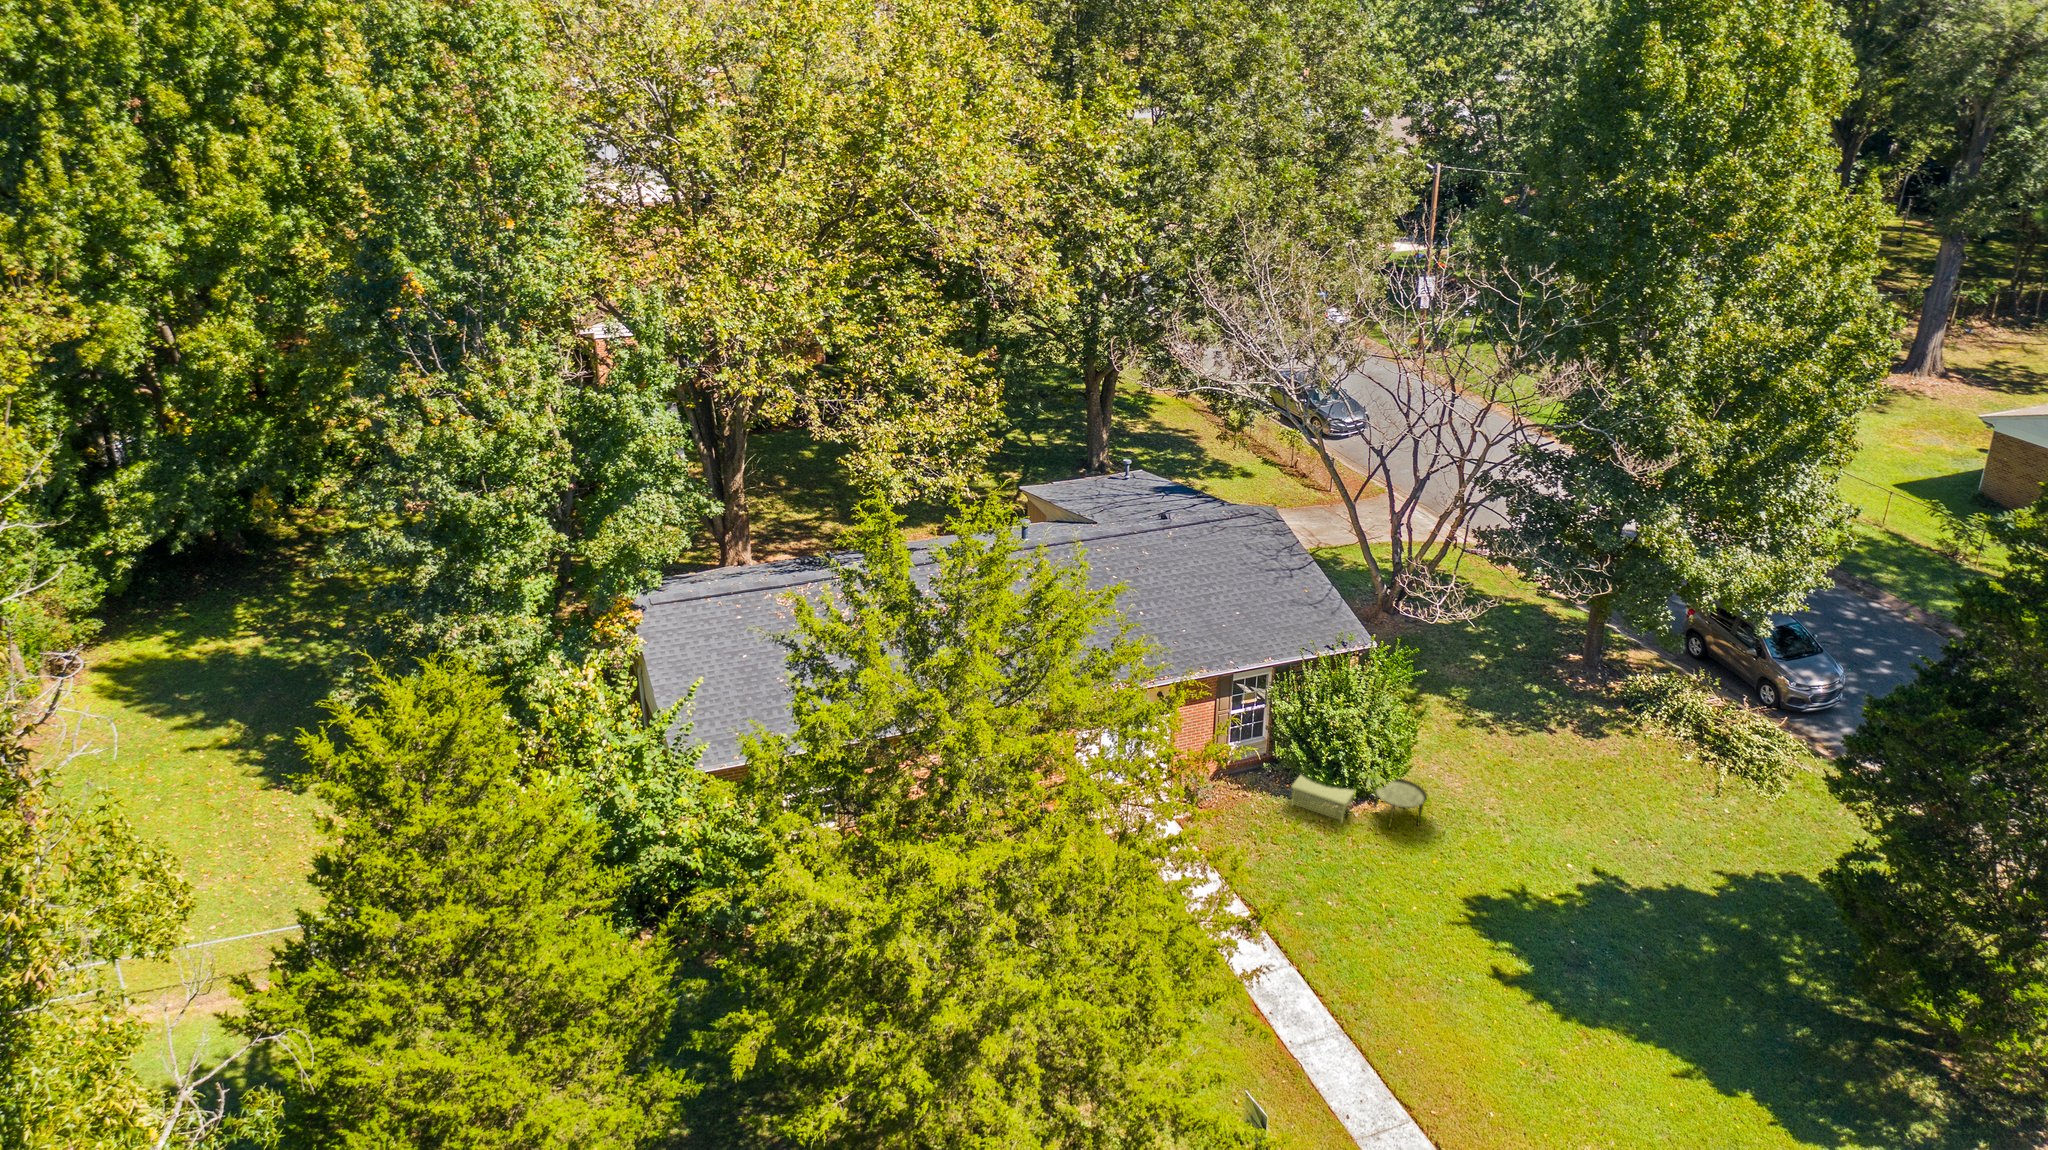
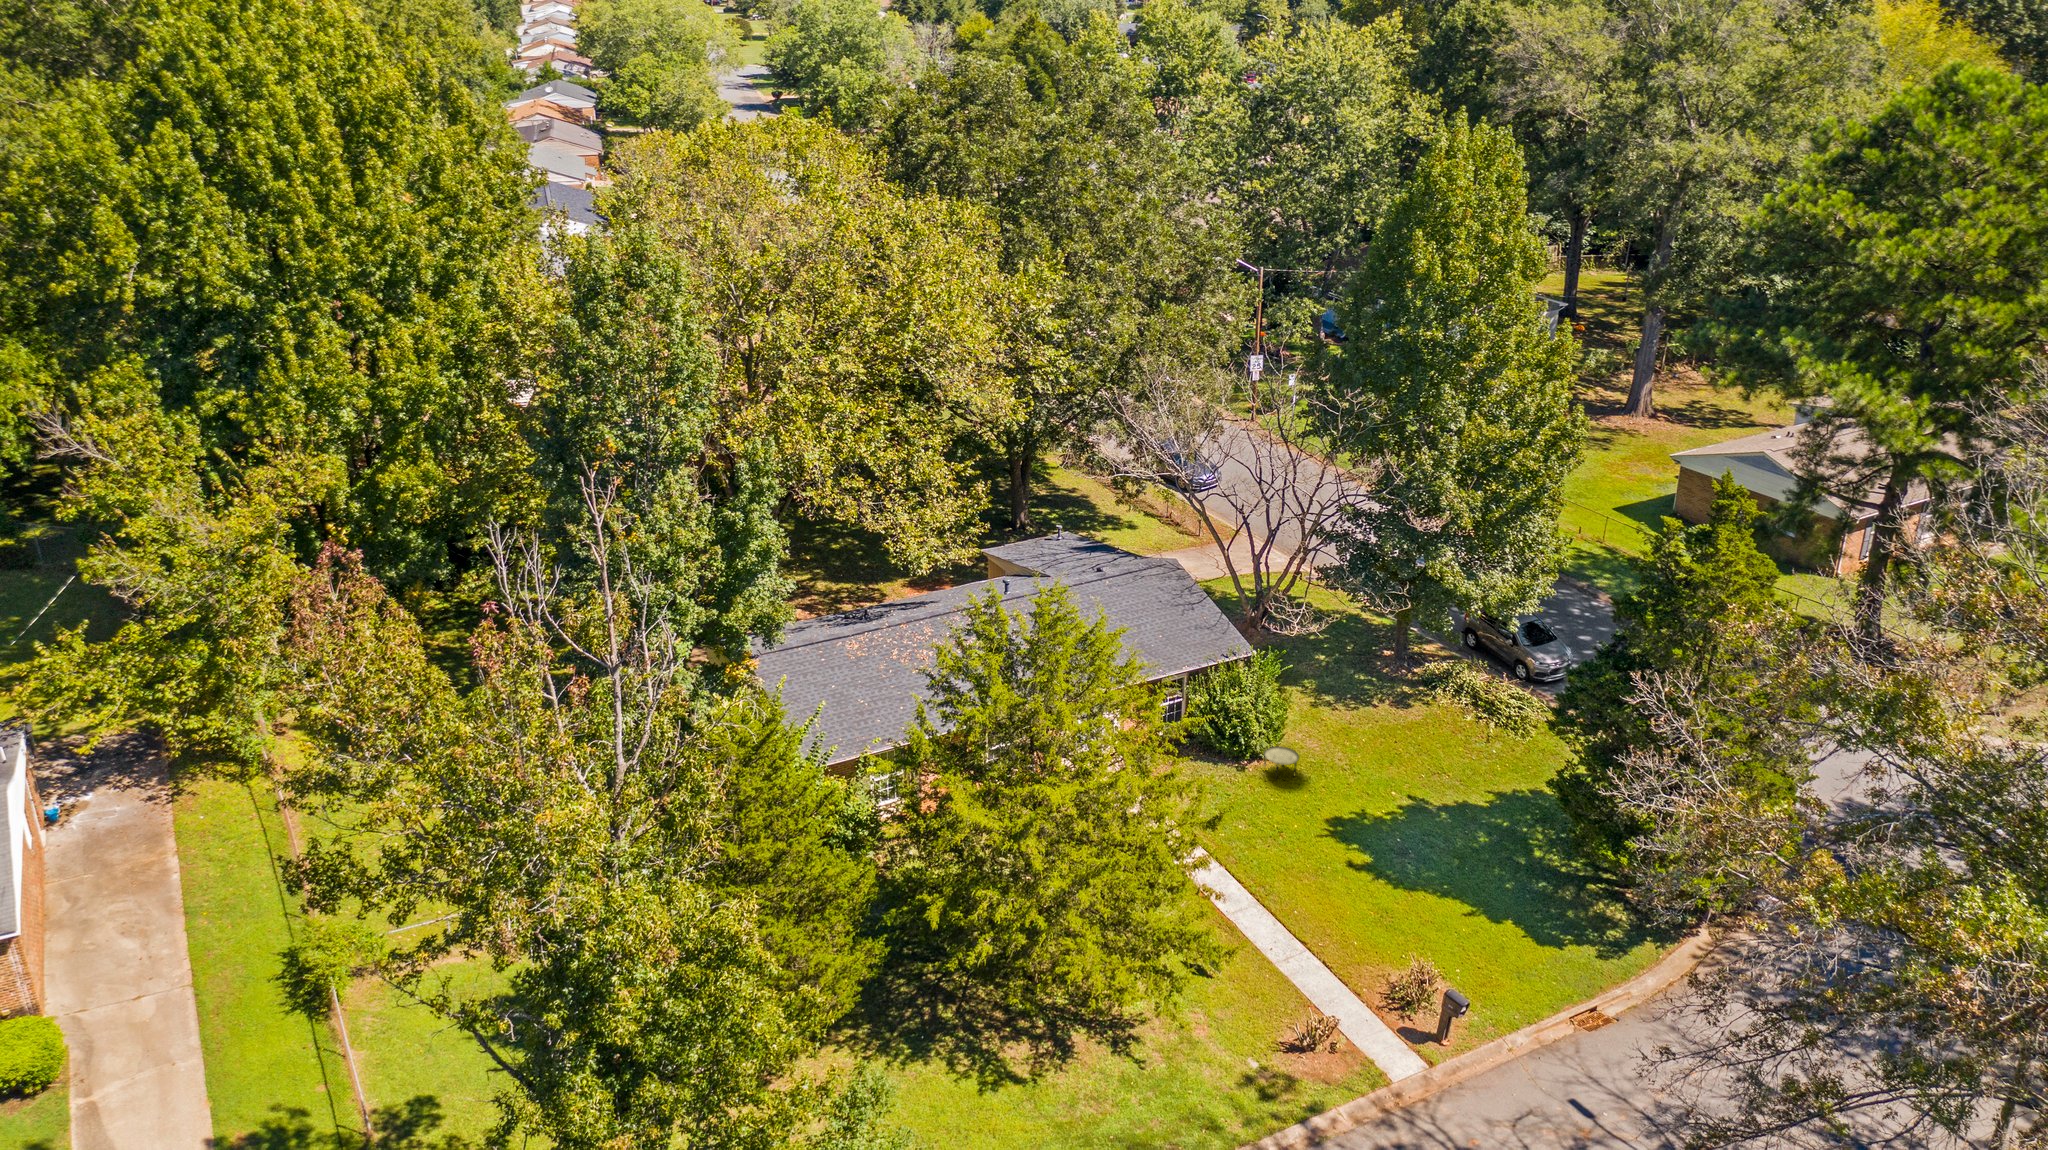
storage bench: present [1291,773,1355,823] -> none [1207,747,1251,780]

